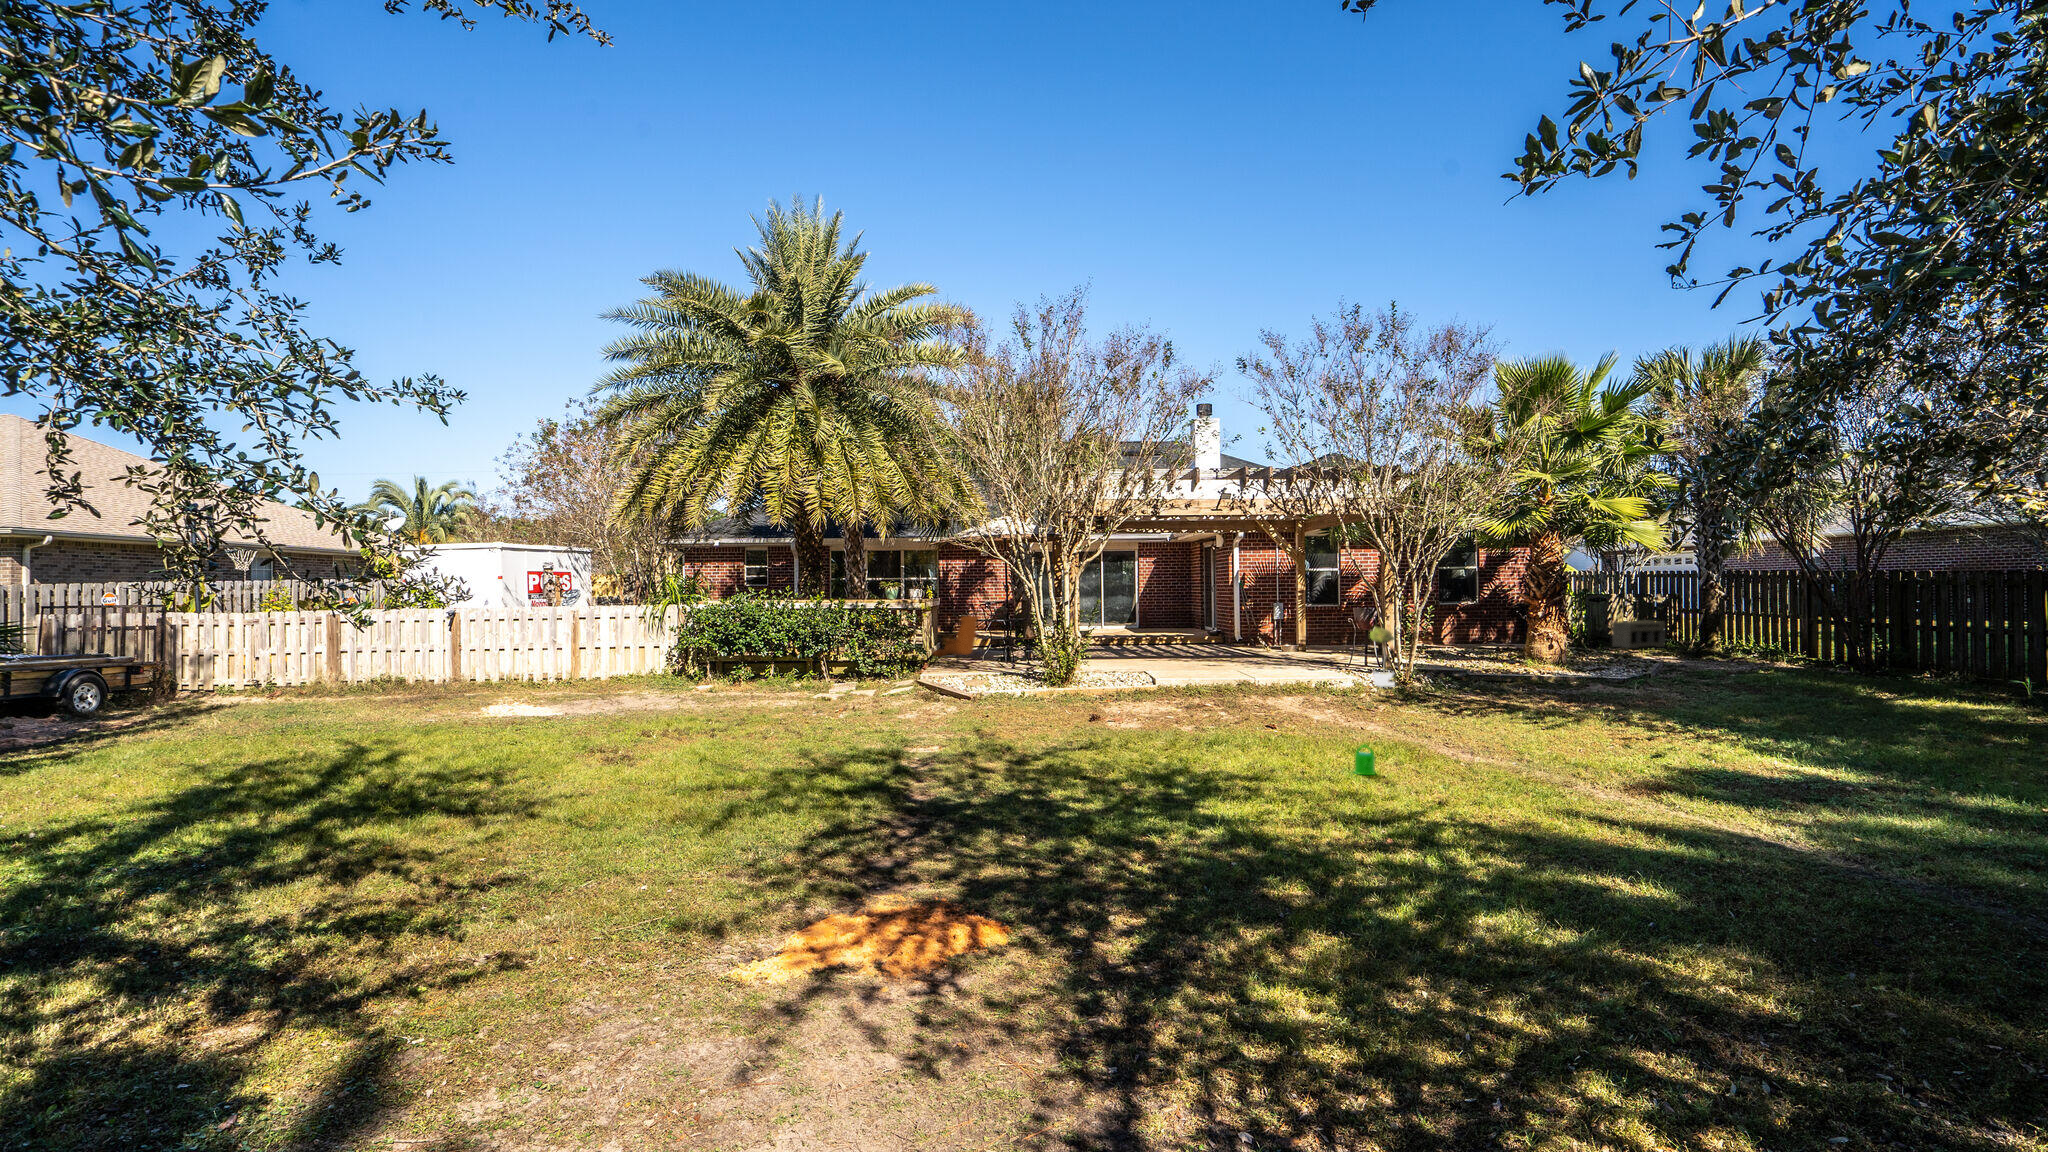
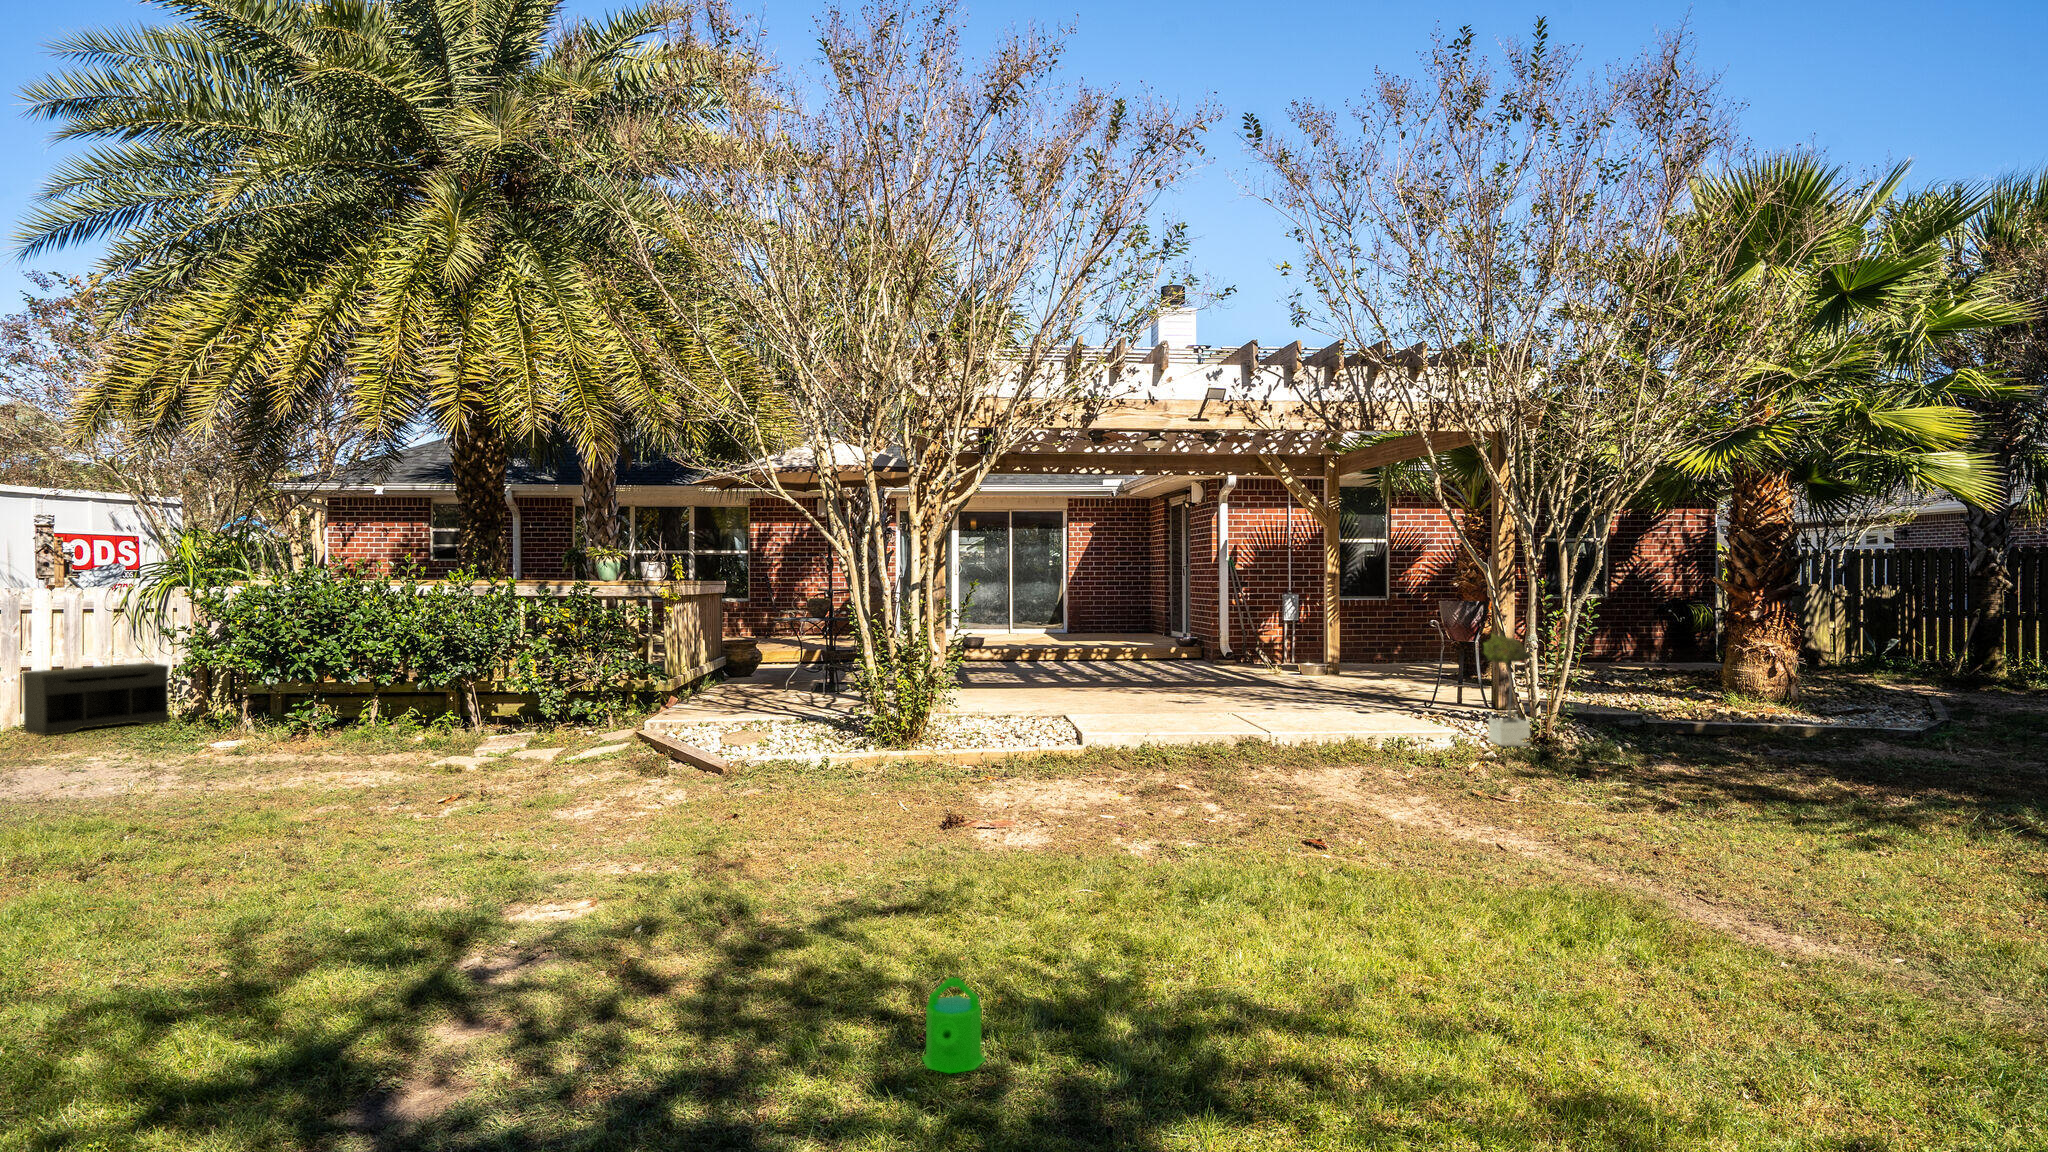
lounge chair: present [933,616,978,665] -> none [686,609,777,702]
bench: present [1612,621,1665,648] -> present [23,663,169,735]
watering can: present [1354,744,1375,775] -> present [922,977,985,1073]

